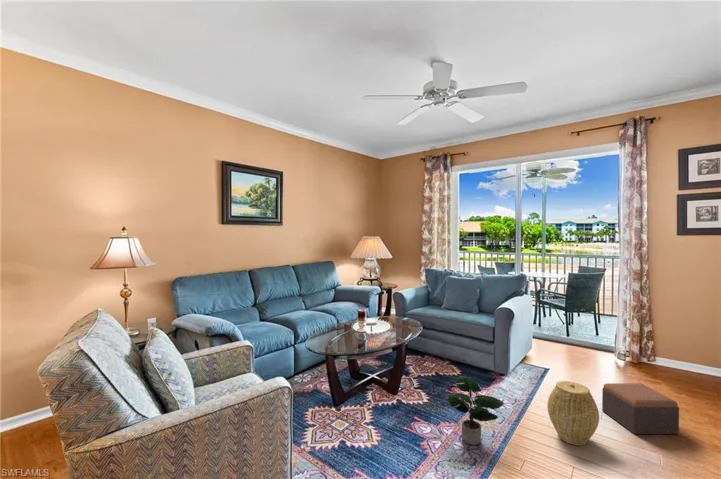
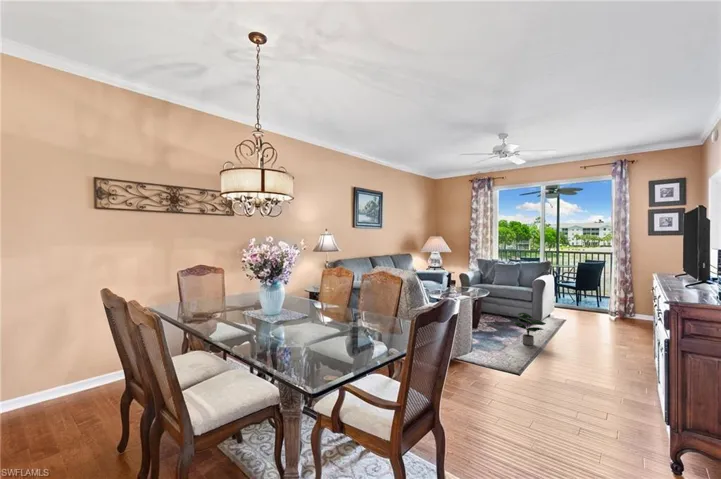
woven basket: present [547,381,599,445] -> none [569,315,597,346]
footstool: present [602,383,679,434] -> none [599,320,641,343]

